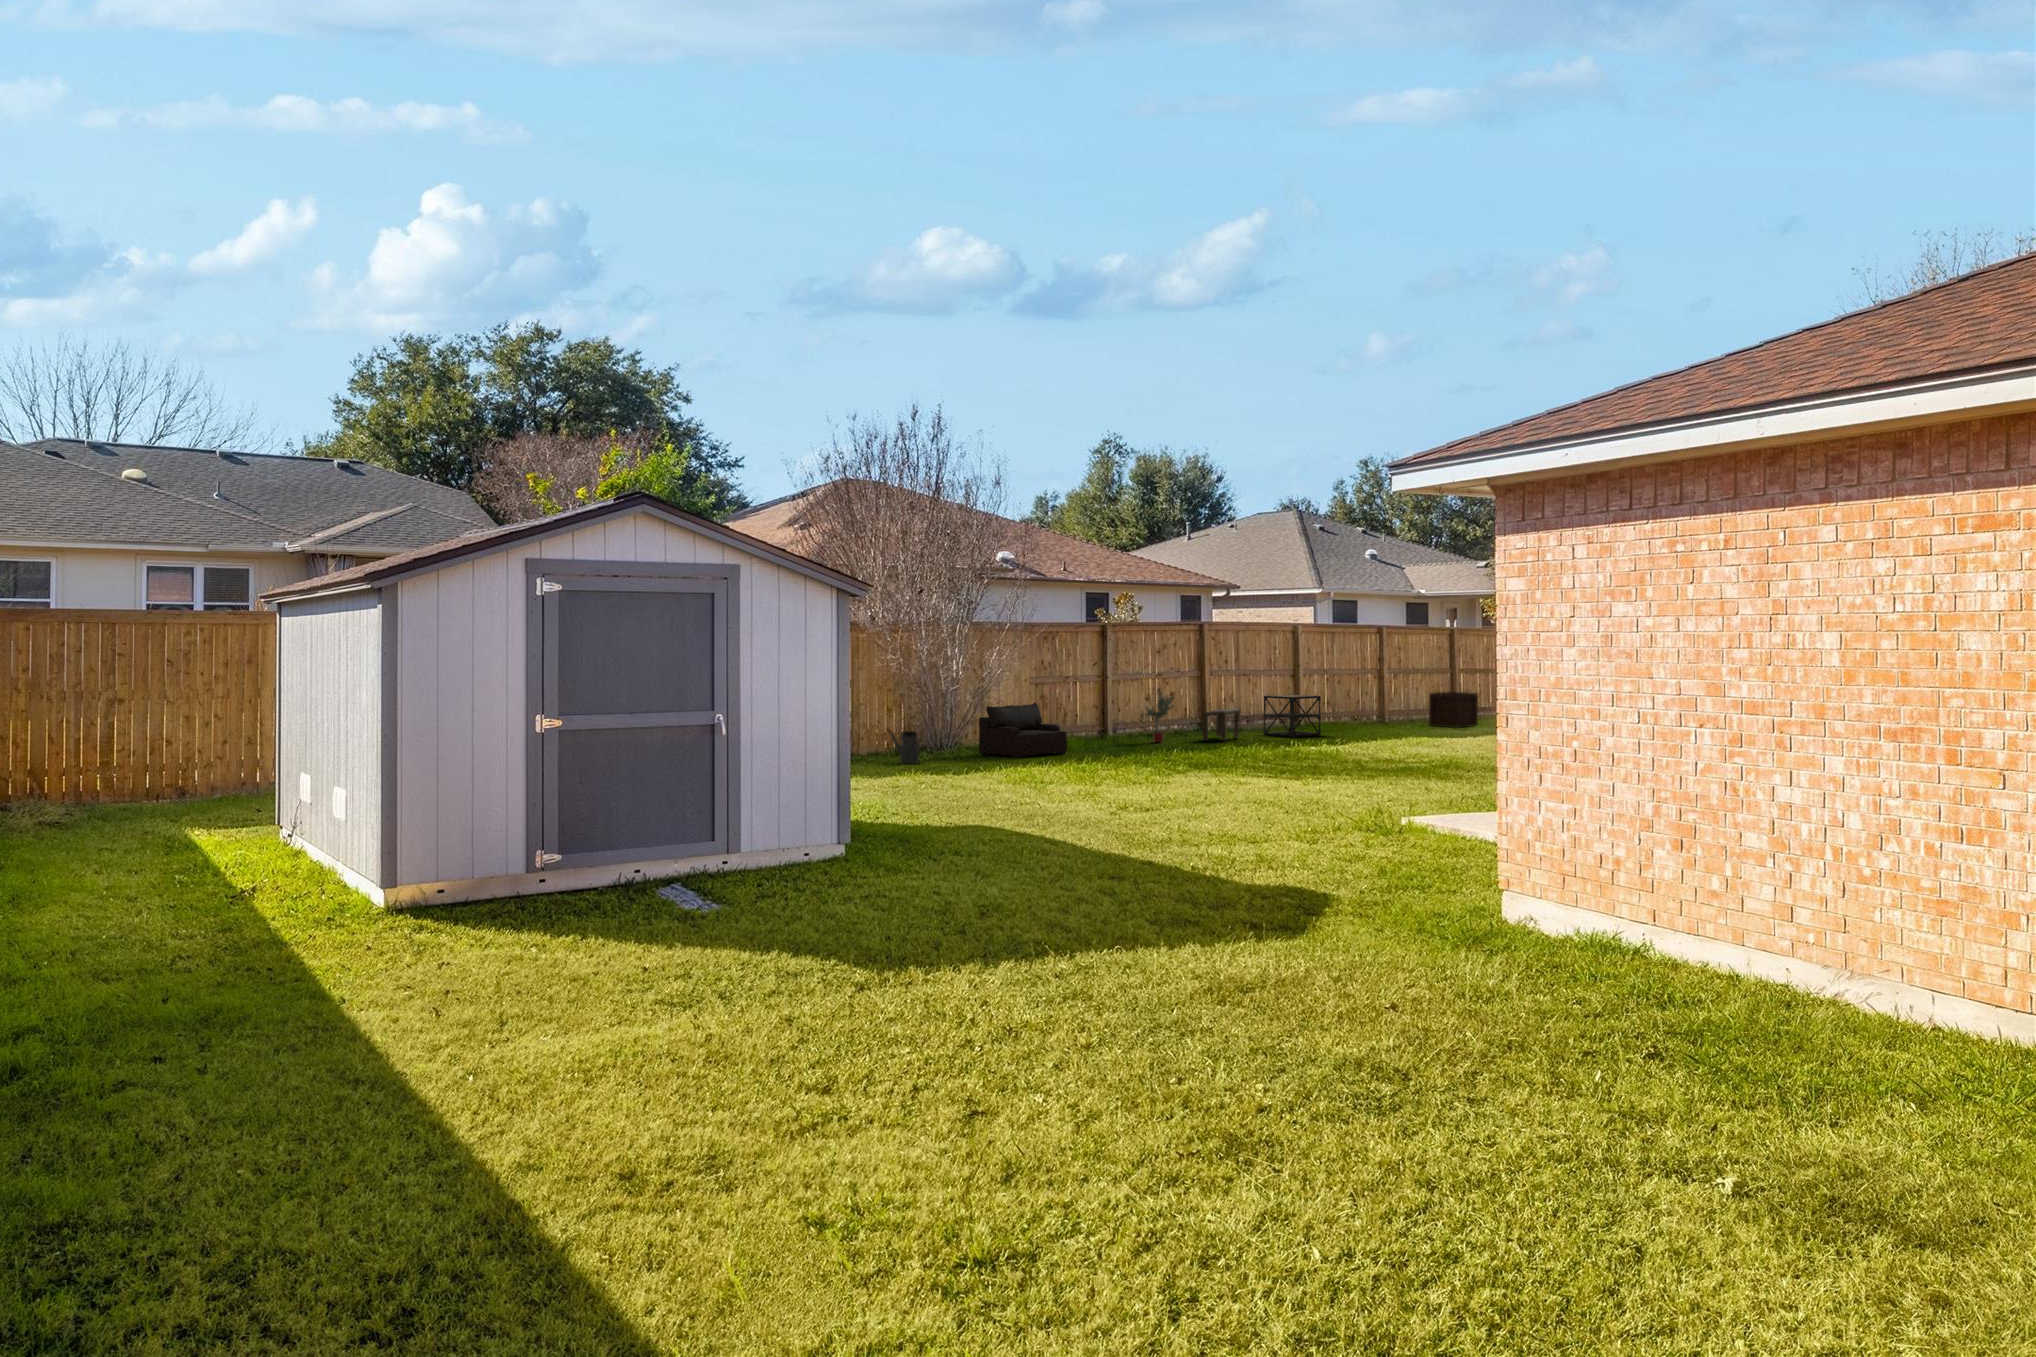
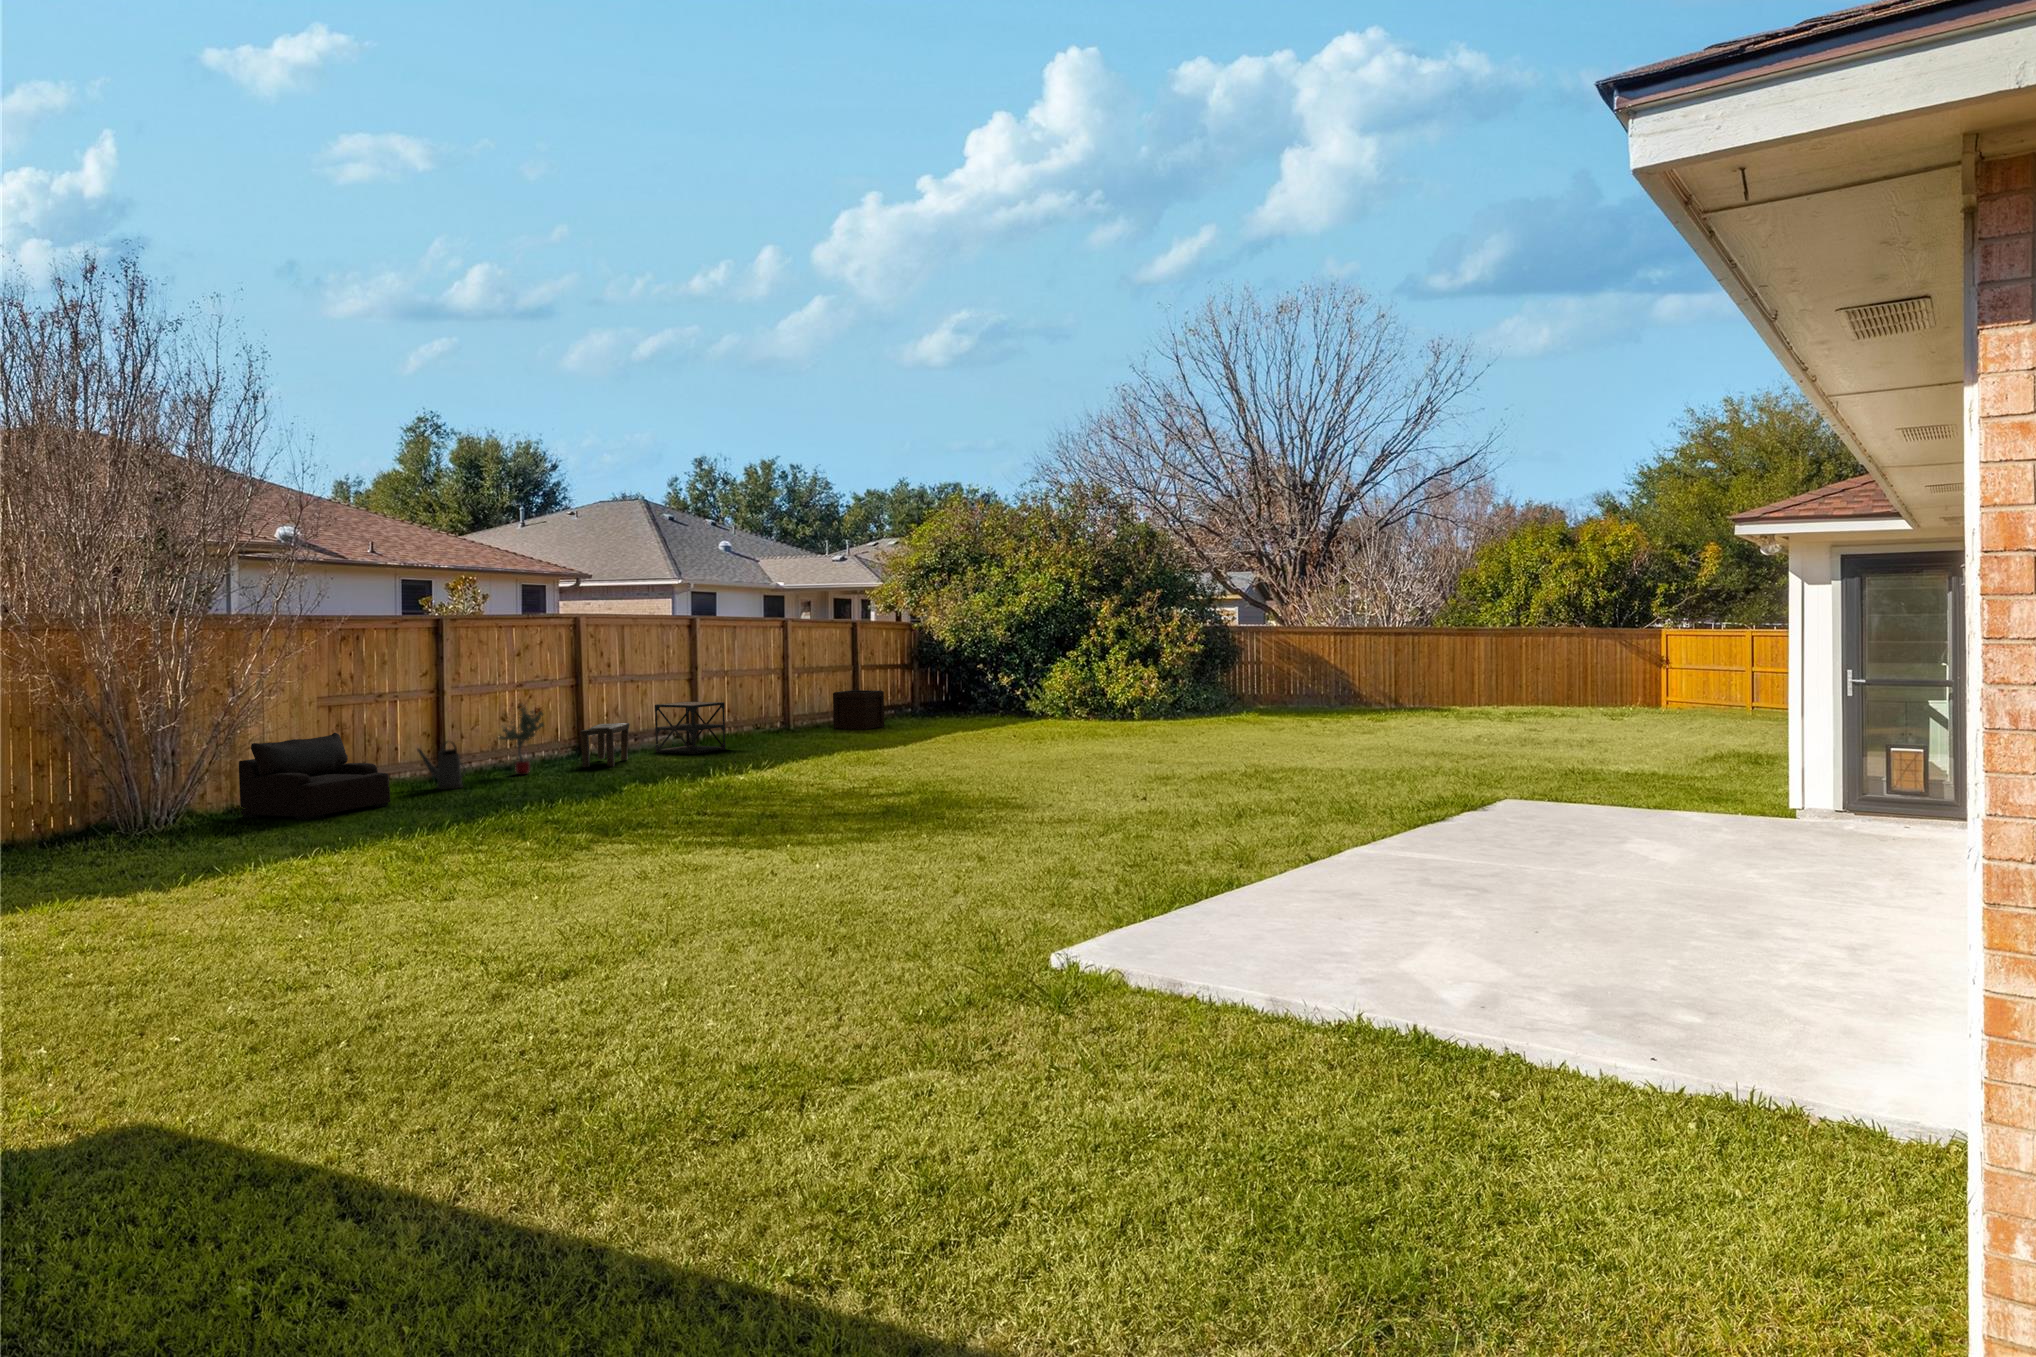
watering can: present [889,727,921,764] -> present [417,742,466,790]

